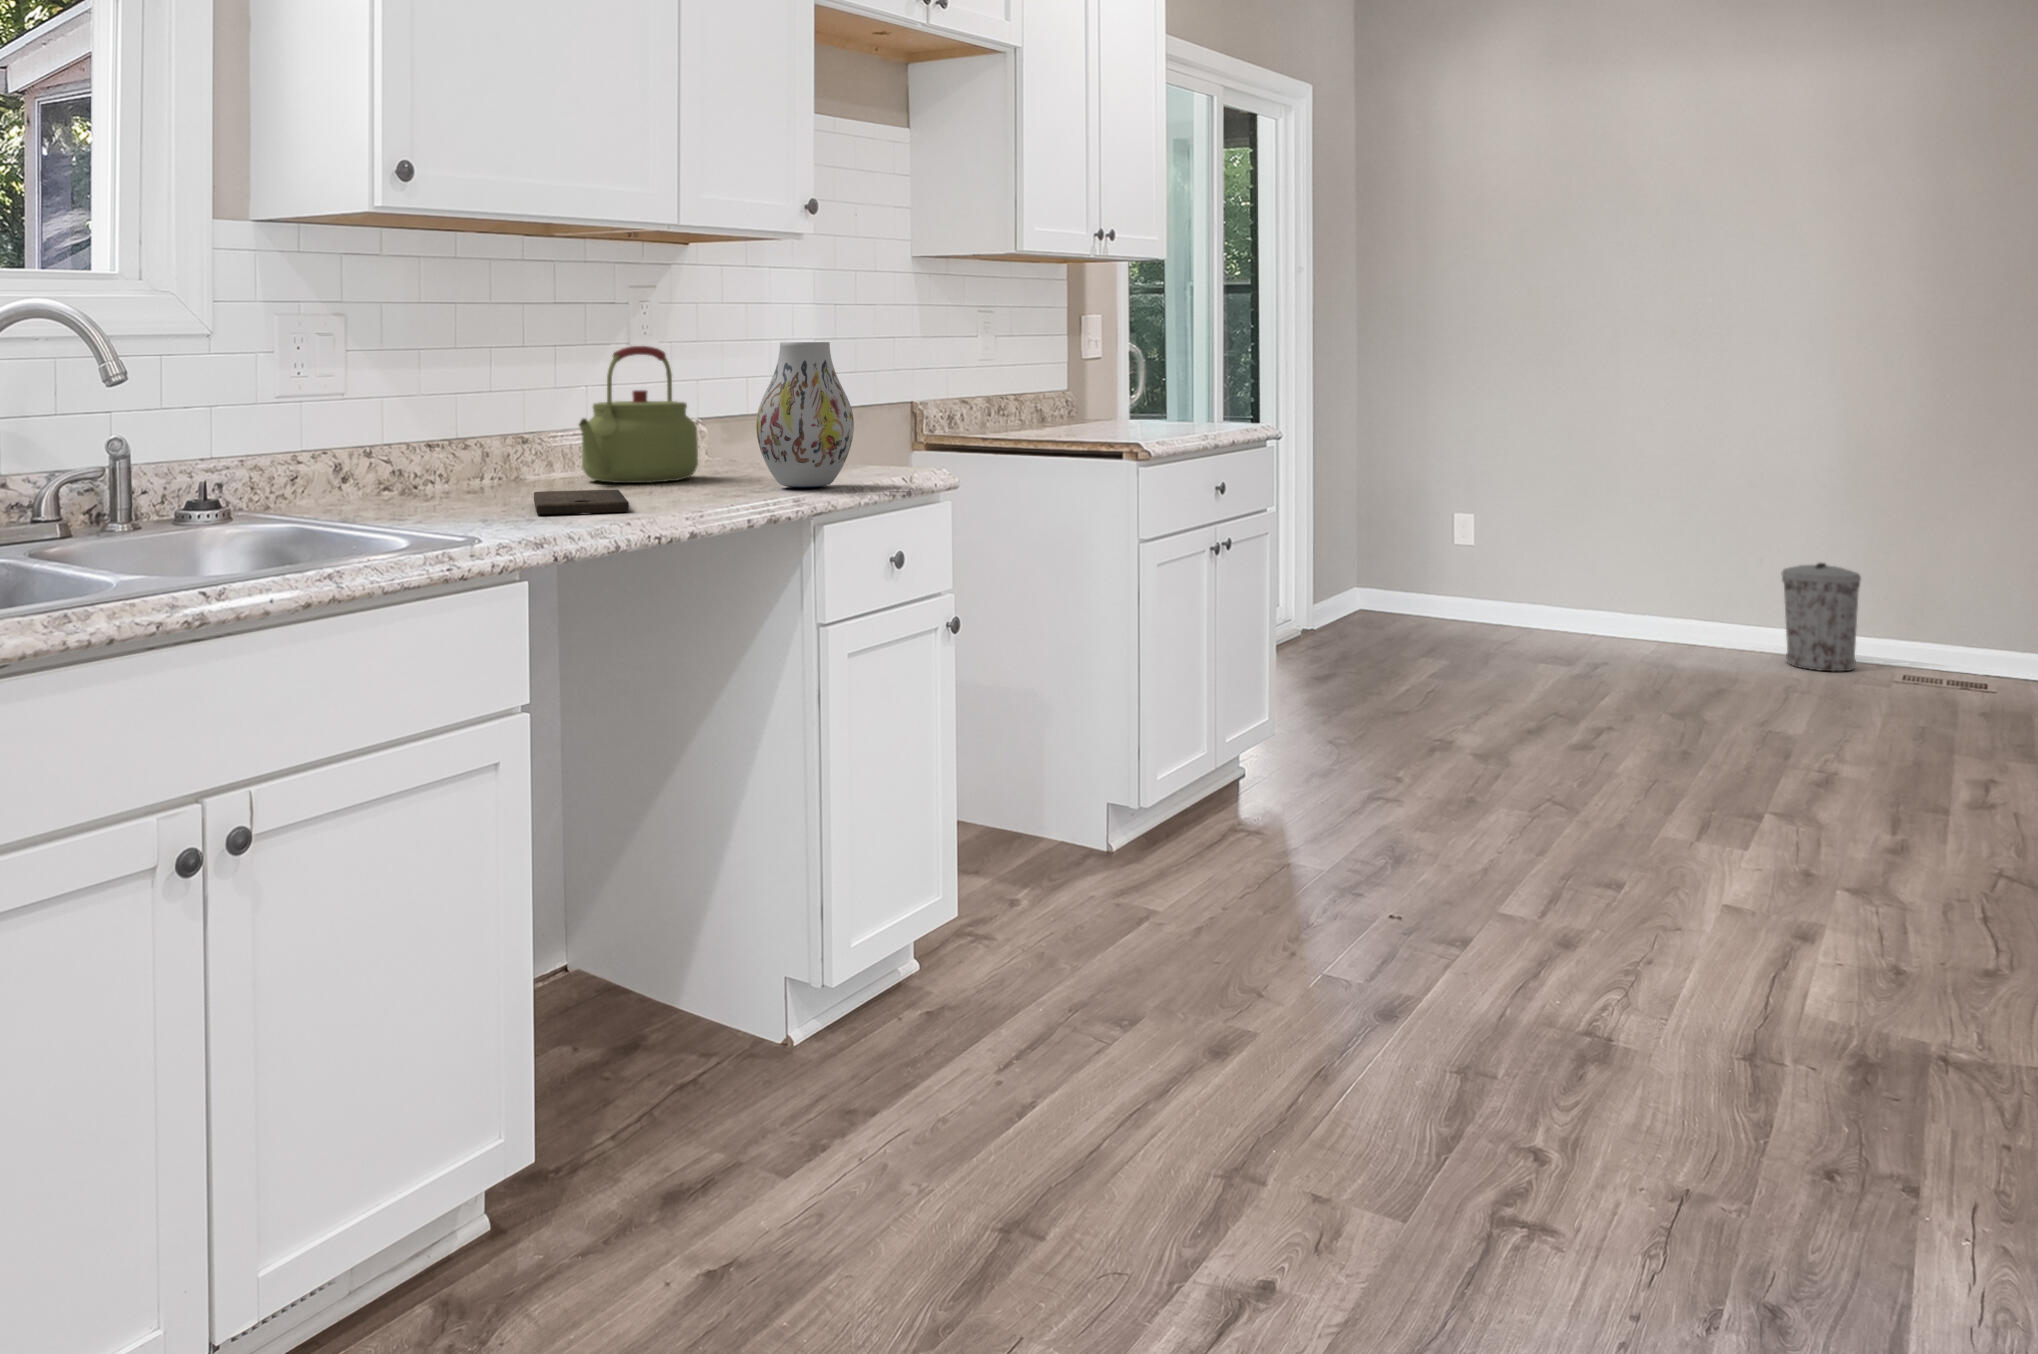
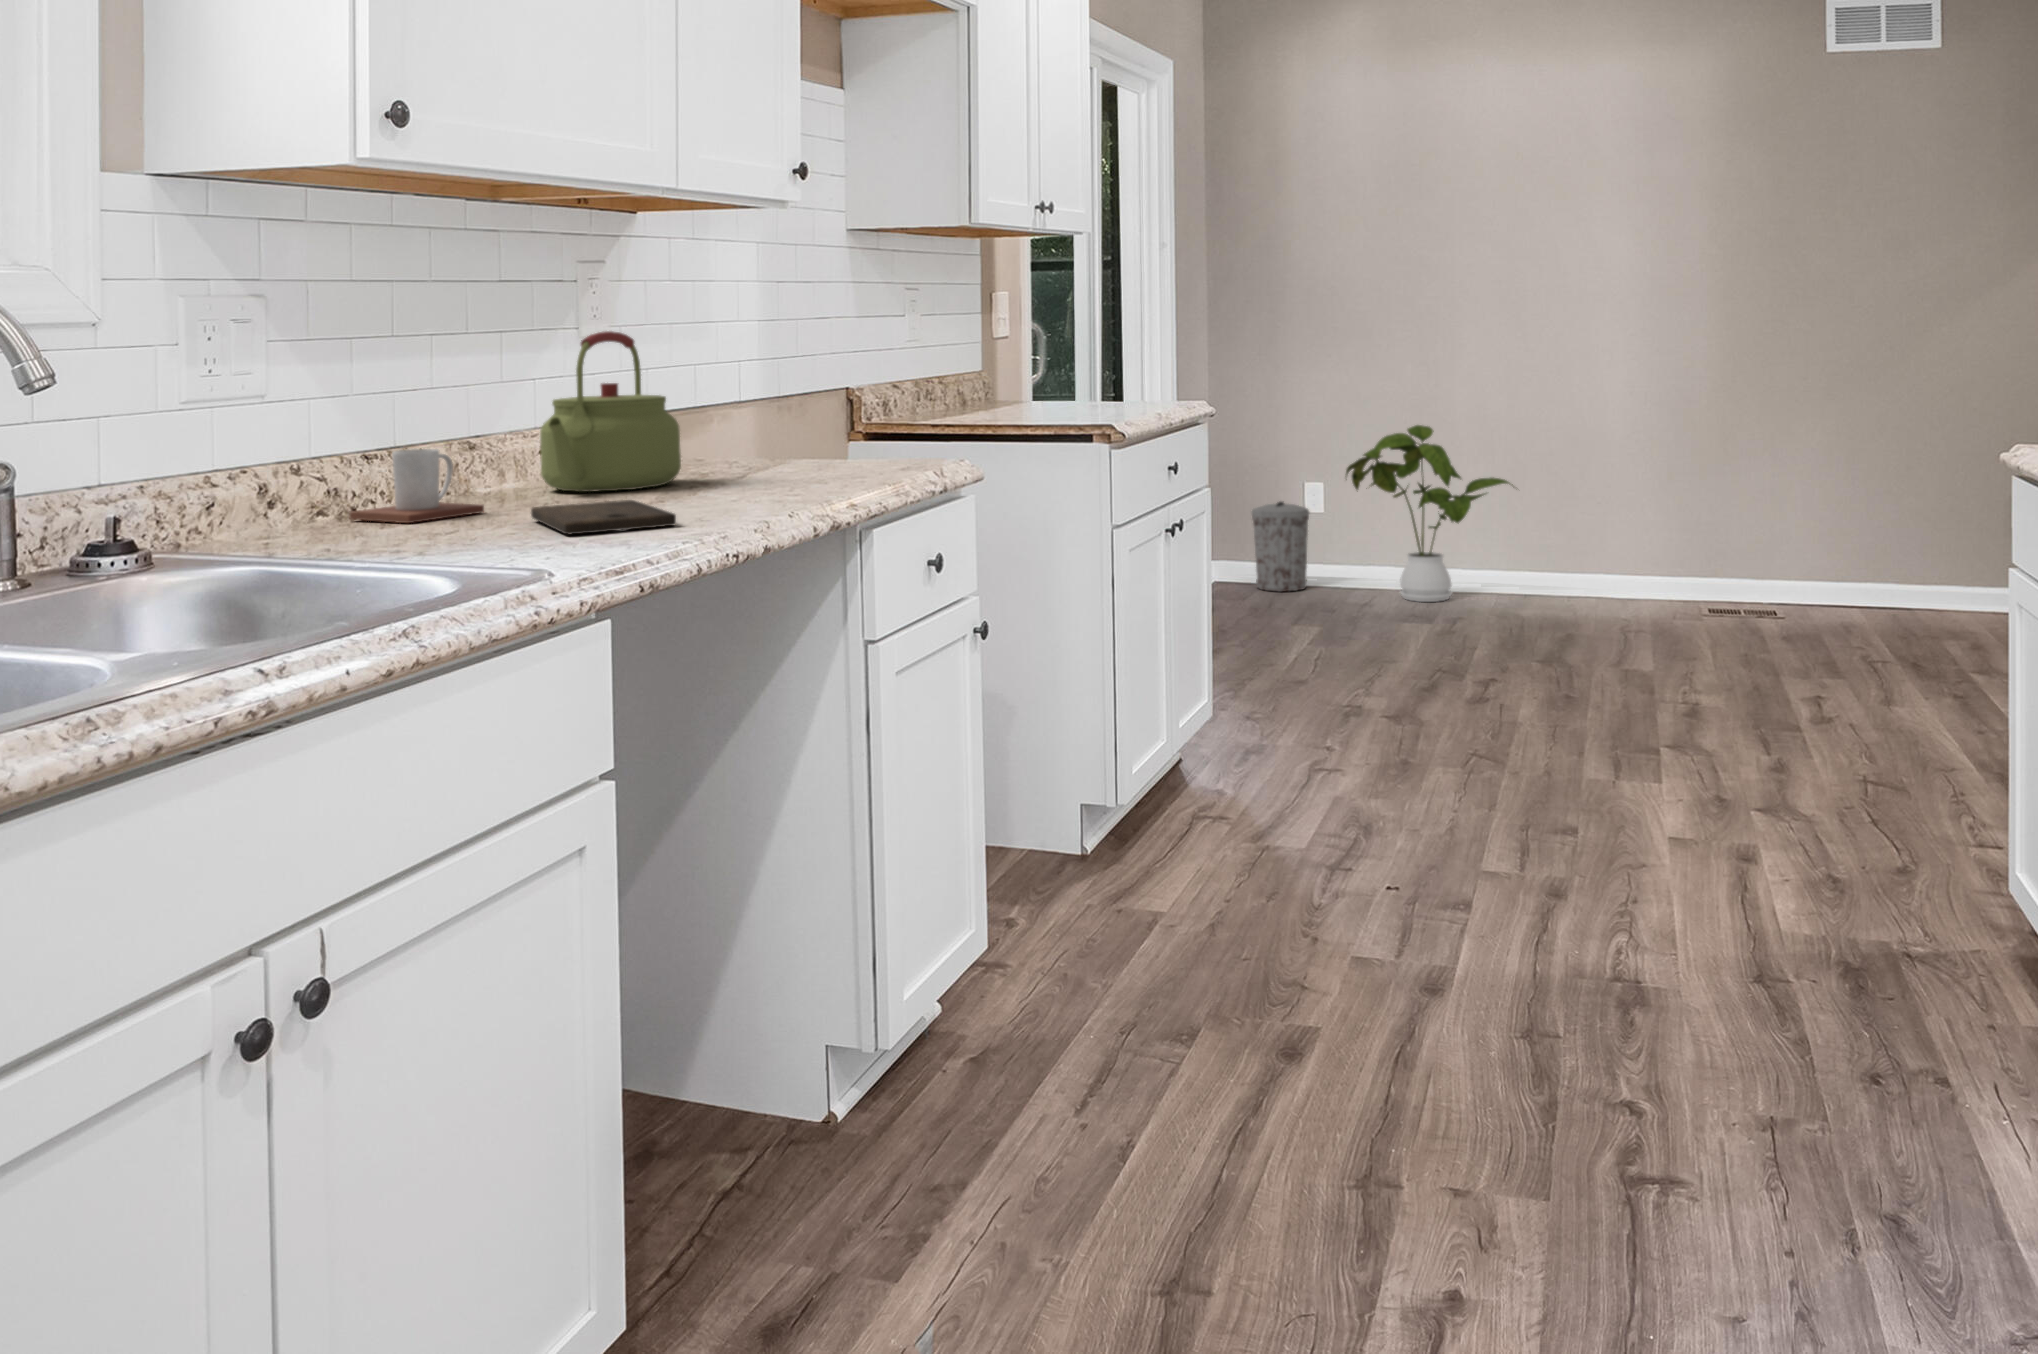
vase: present [756,342,854,488] -> none [774,323,885,487]
mug: none [412,441,513,500] -> present [350,449,484,523]
house plant: none [1495,456,1698,648] -> present [1346,425,1513,602]
trash can: present [1781,563,1861,671] -> present [1252,502,1309,592]

